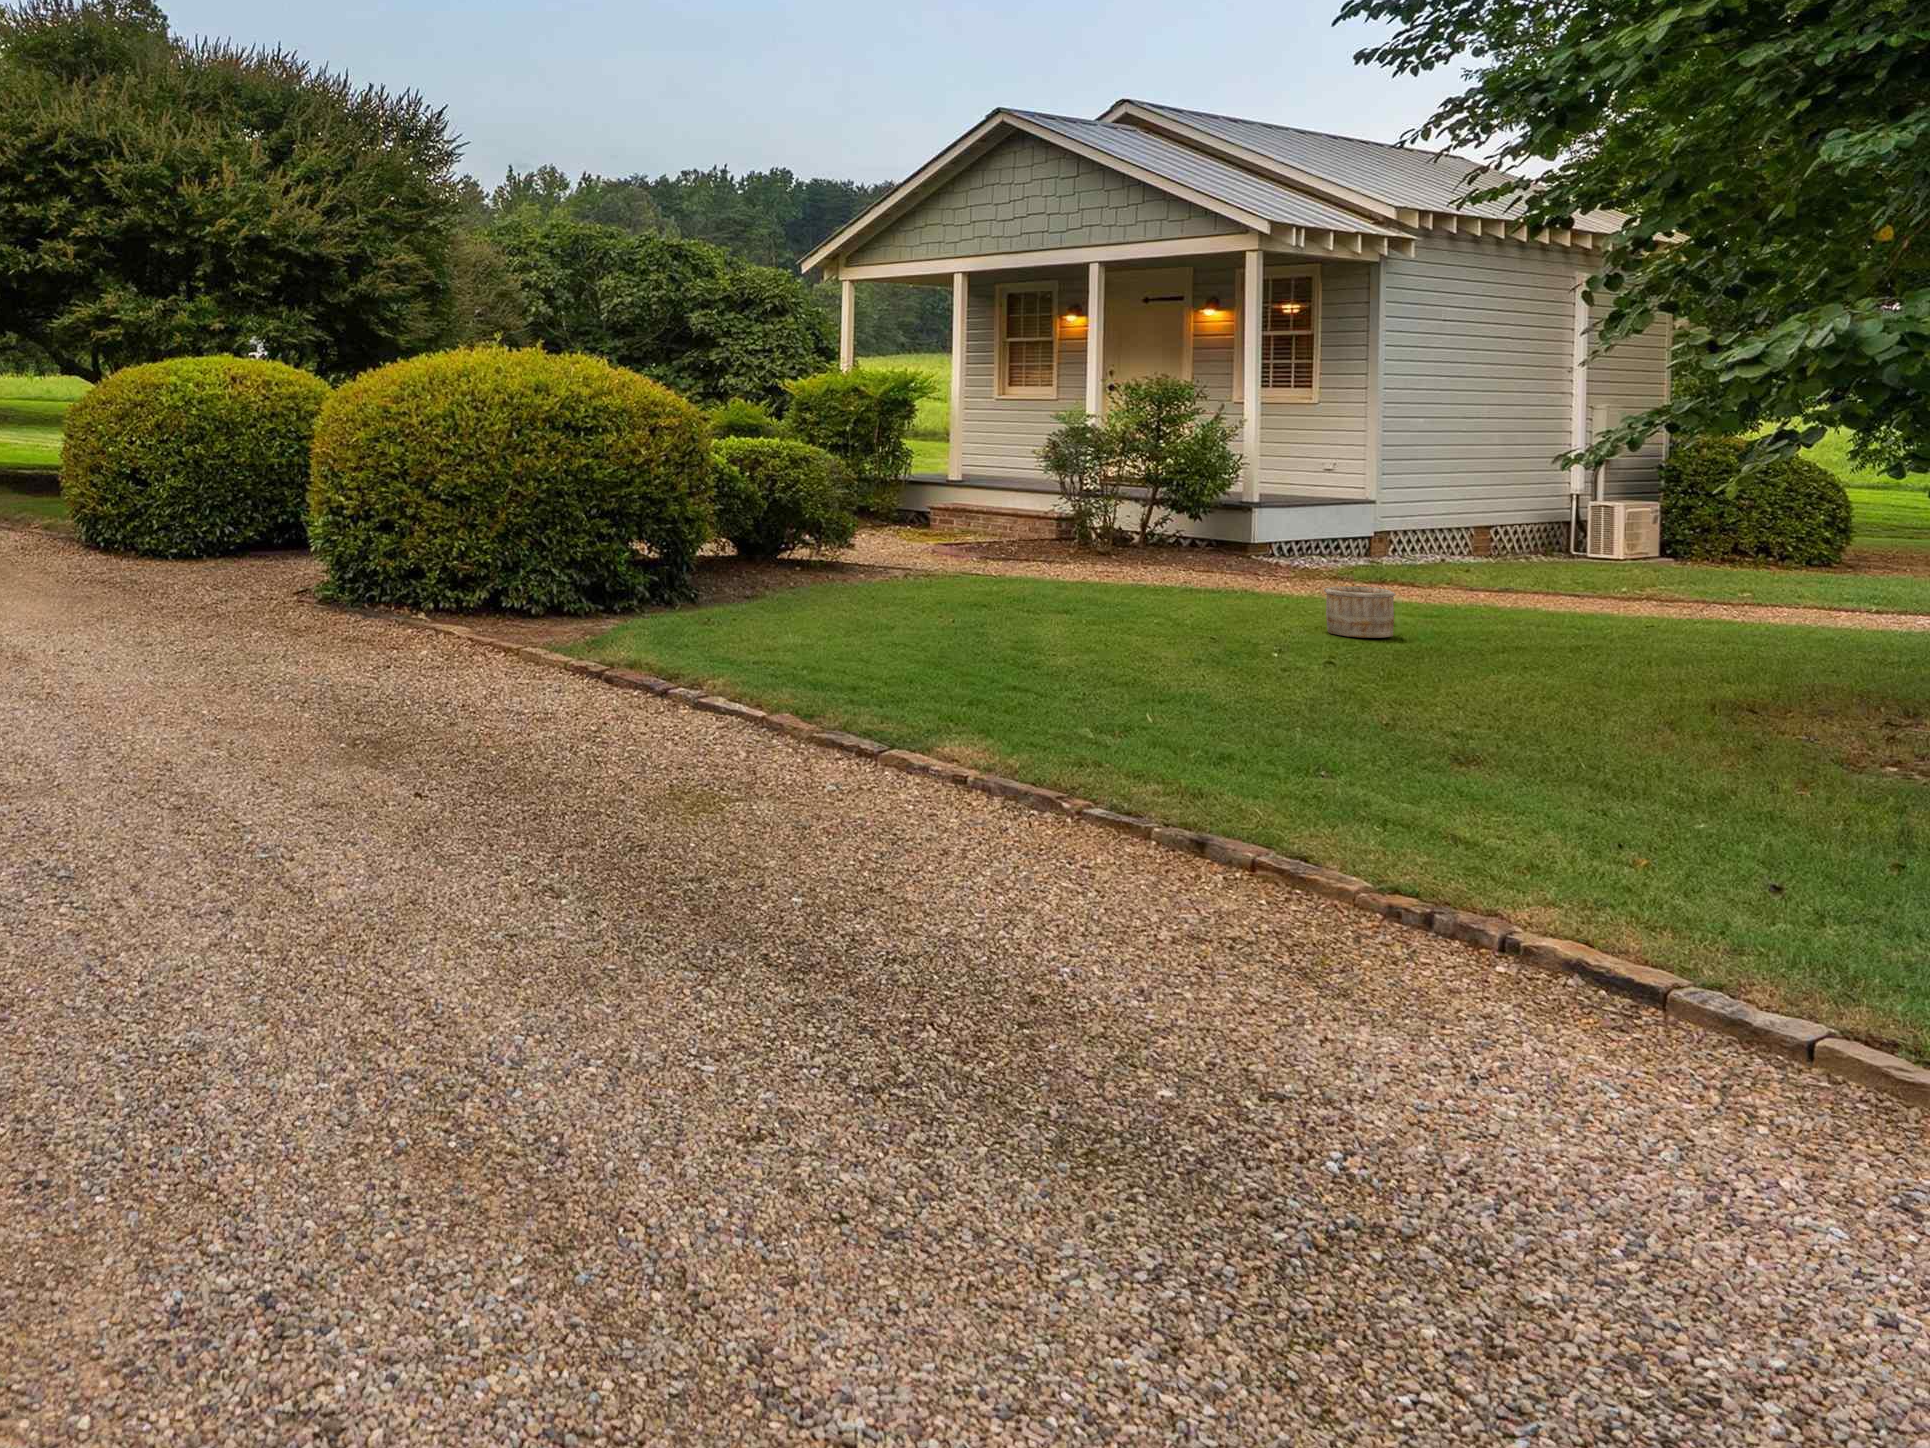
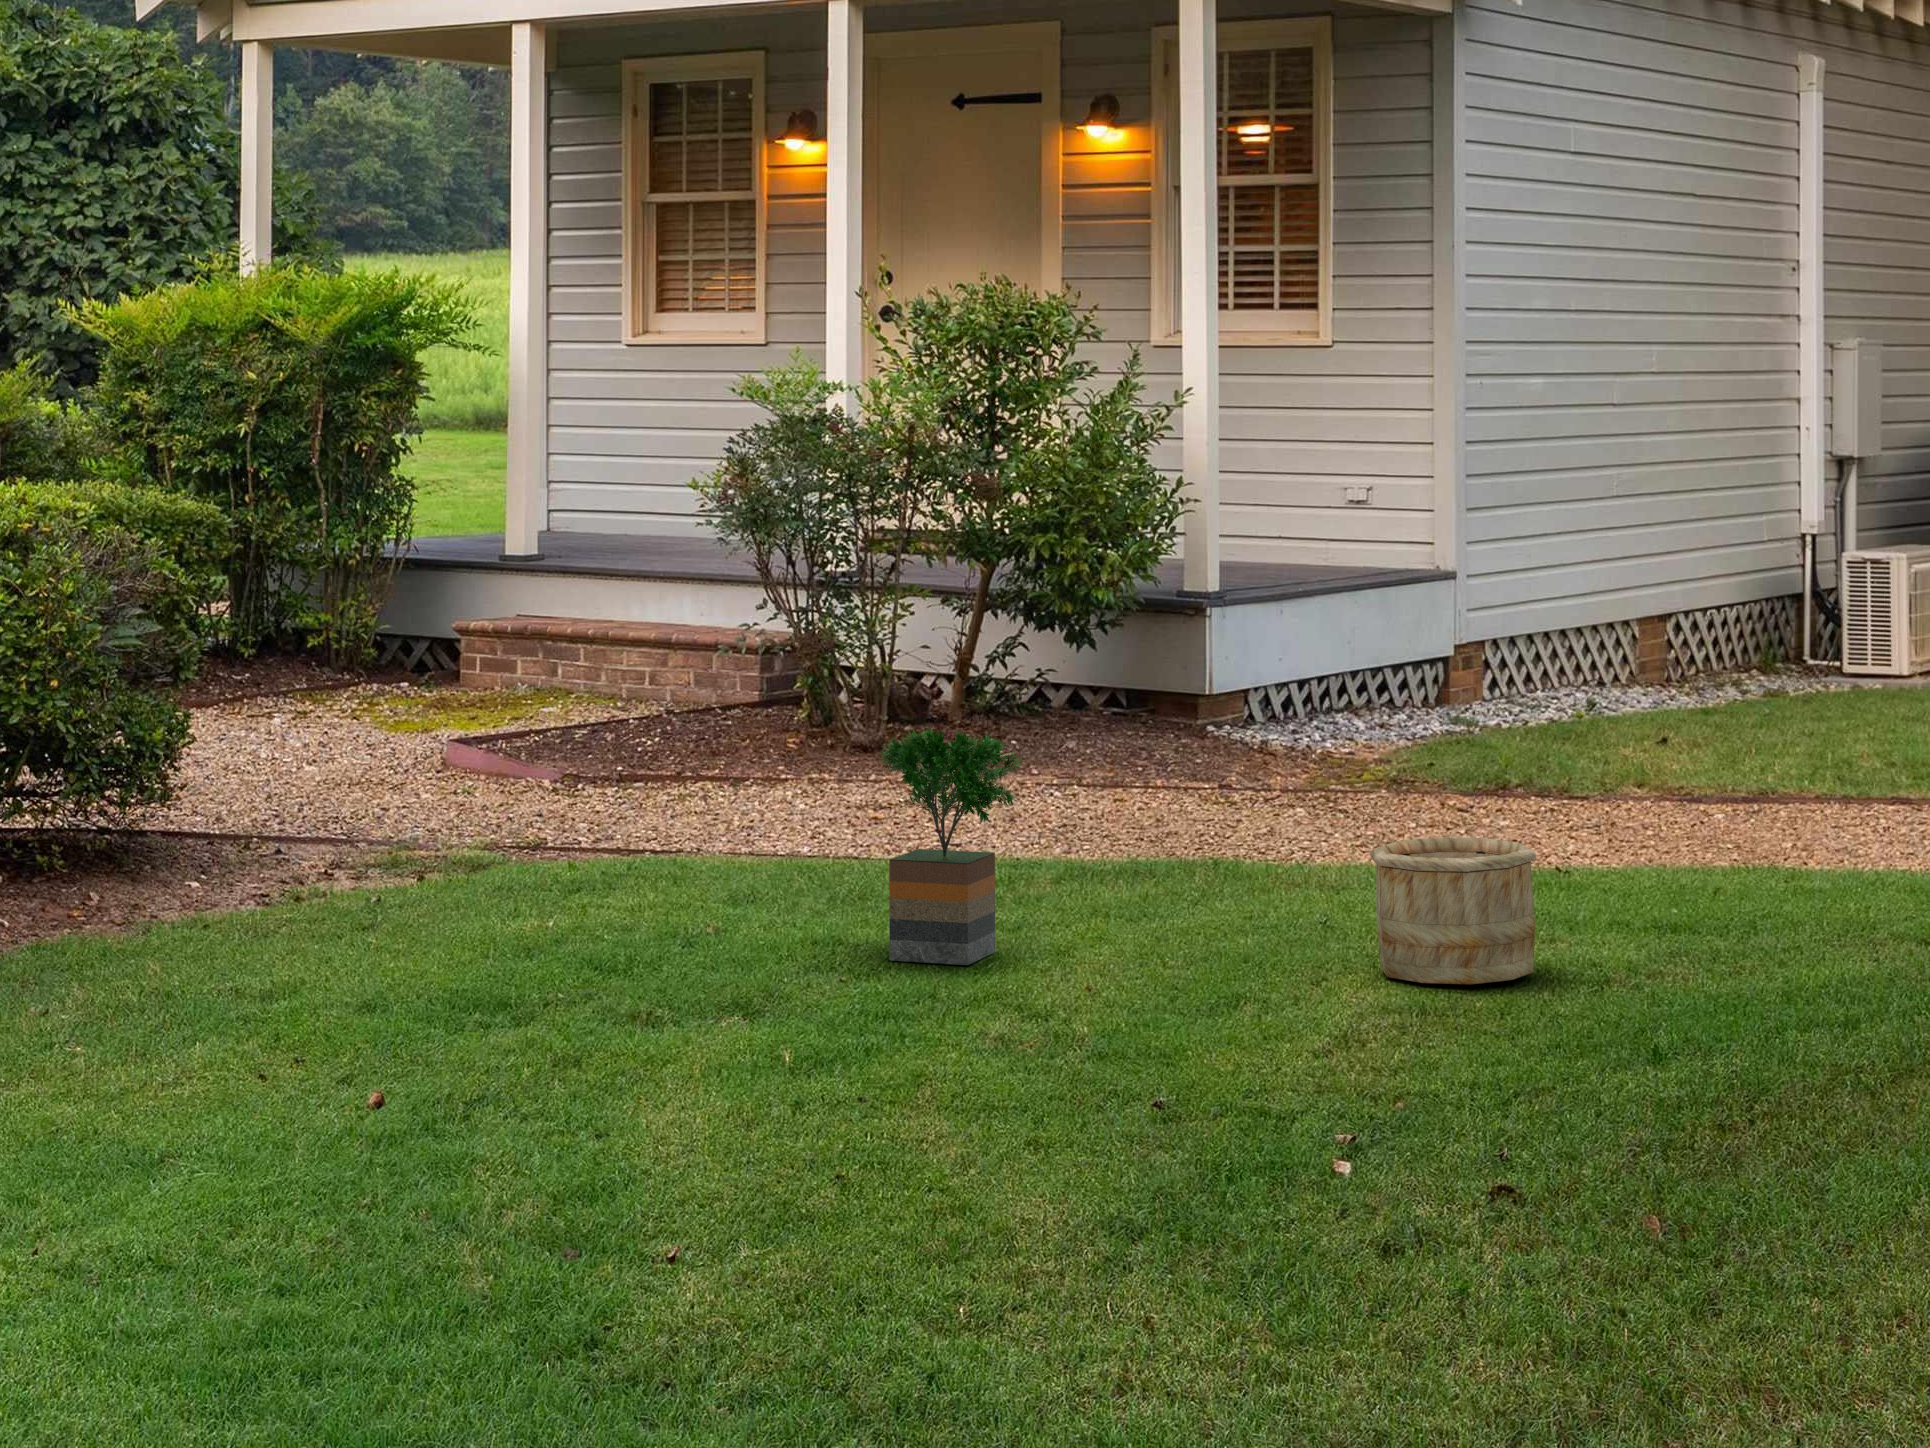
potted tree: none [1125,537,1183,618] -> present [881,729,1022,965]

